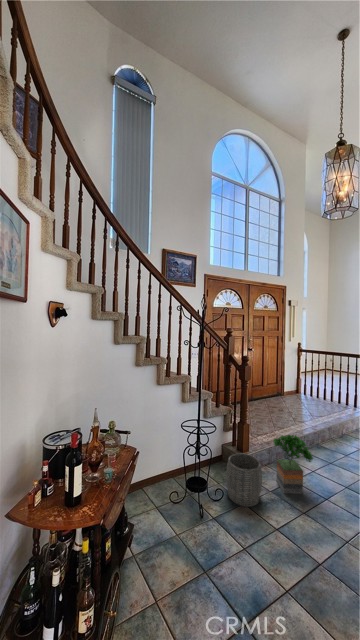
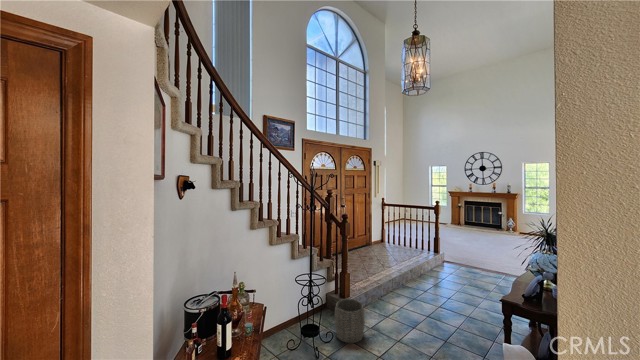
potted tree: present [274,435,313,494] -> none [370,277,403,327]

